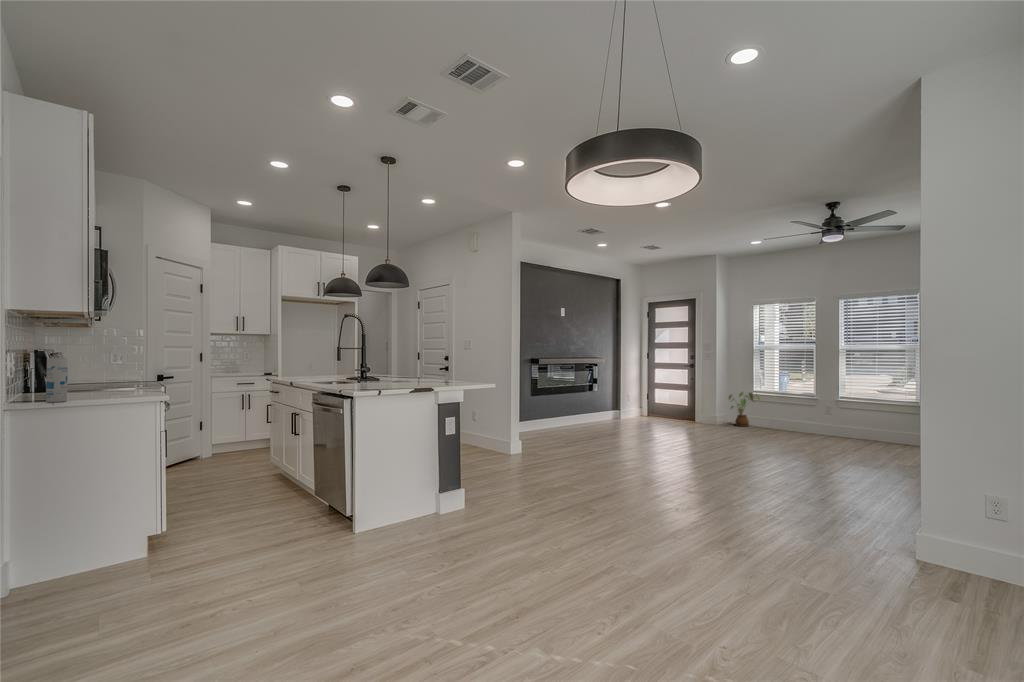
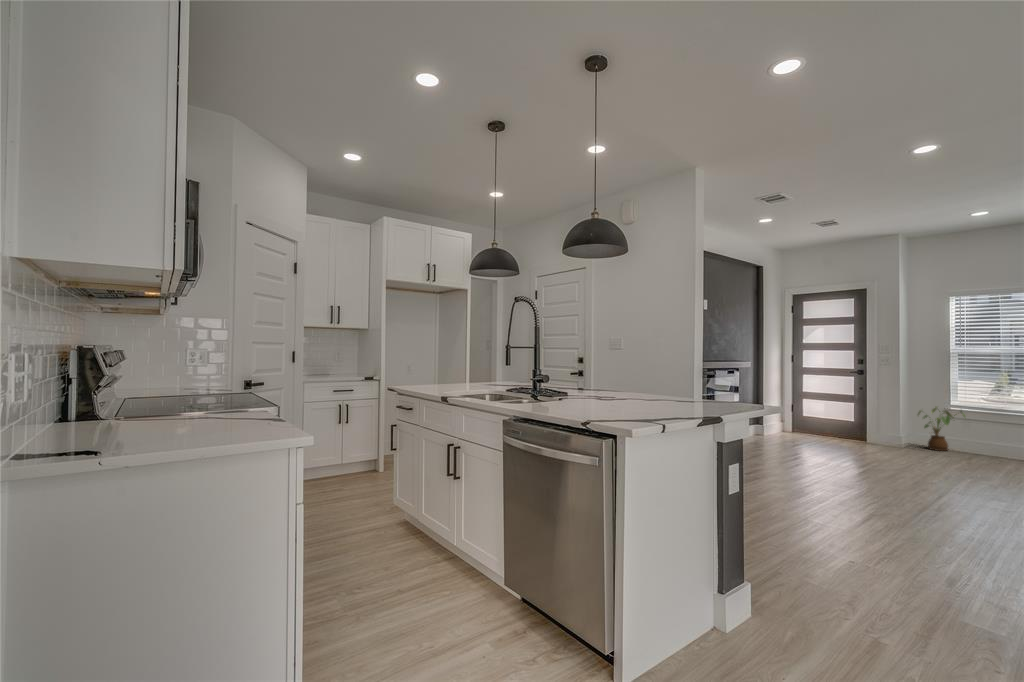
canister: present [46,358,68,402] -> none [88,363,132,459]

